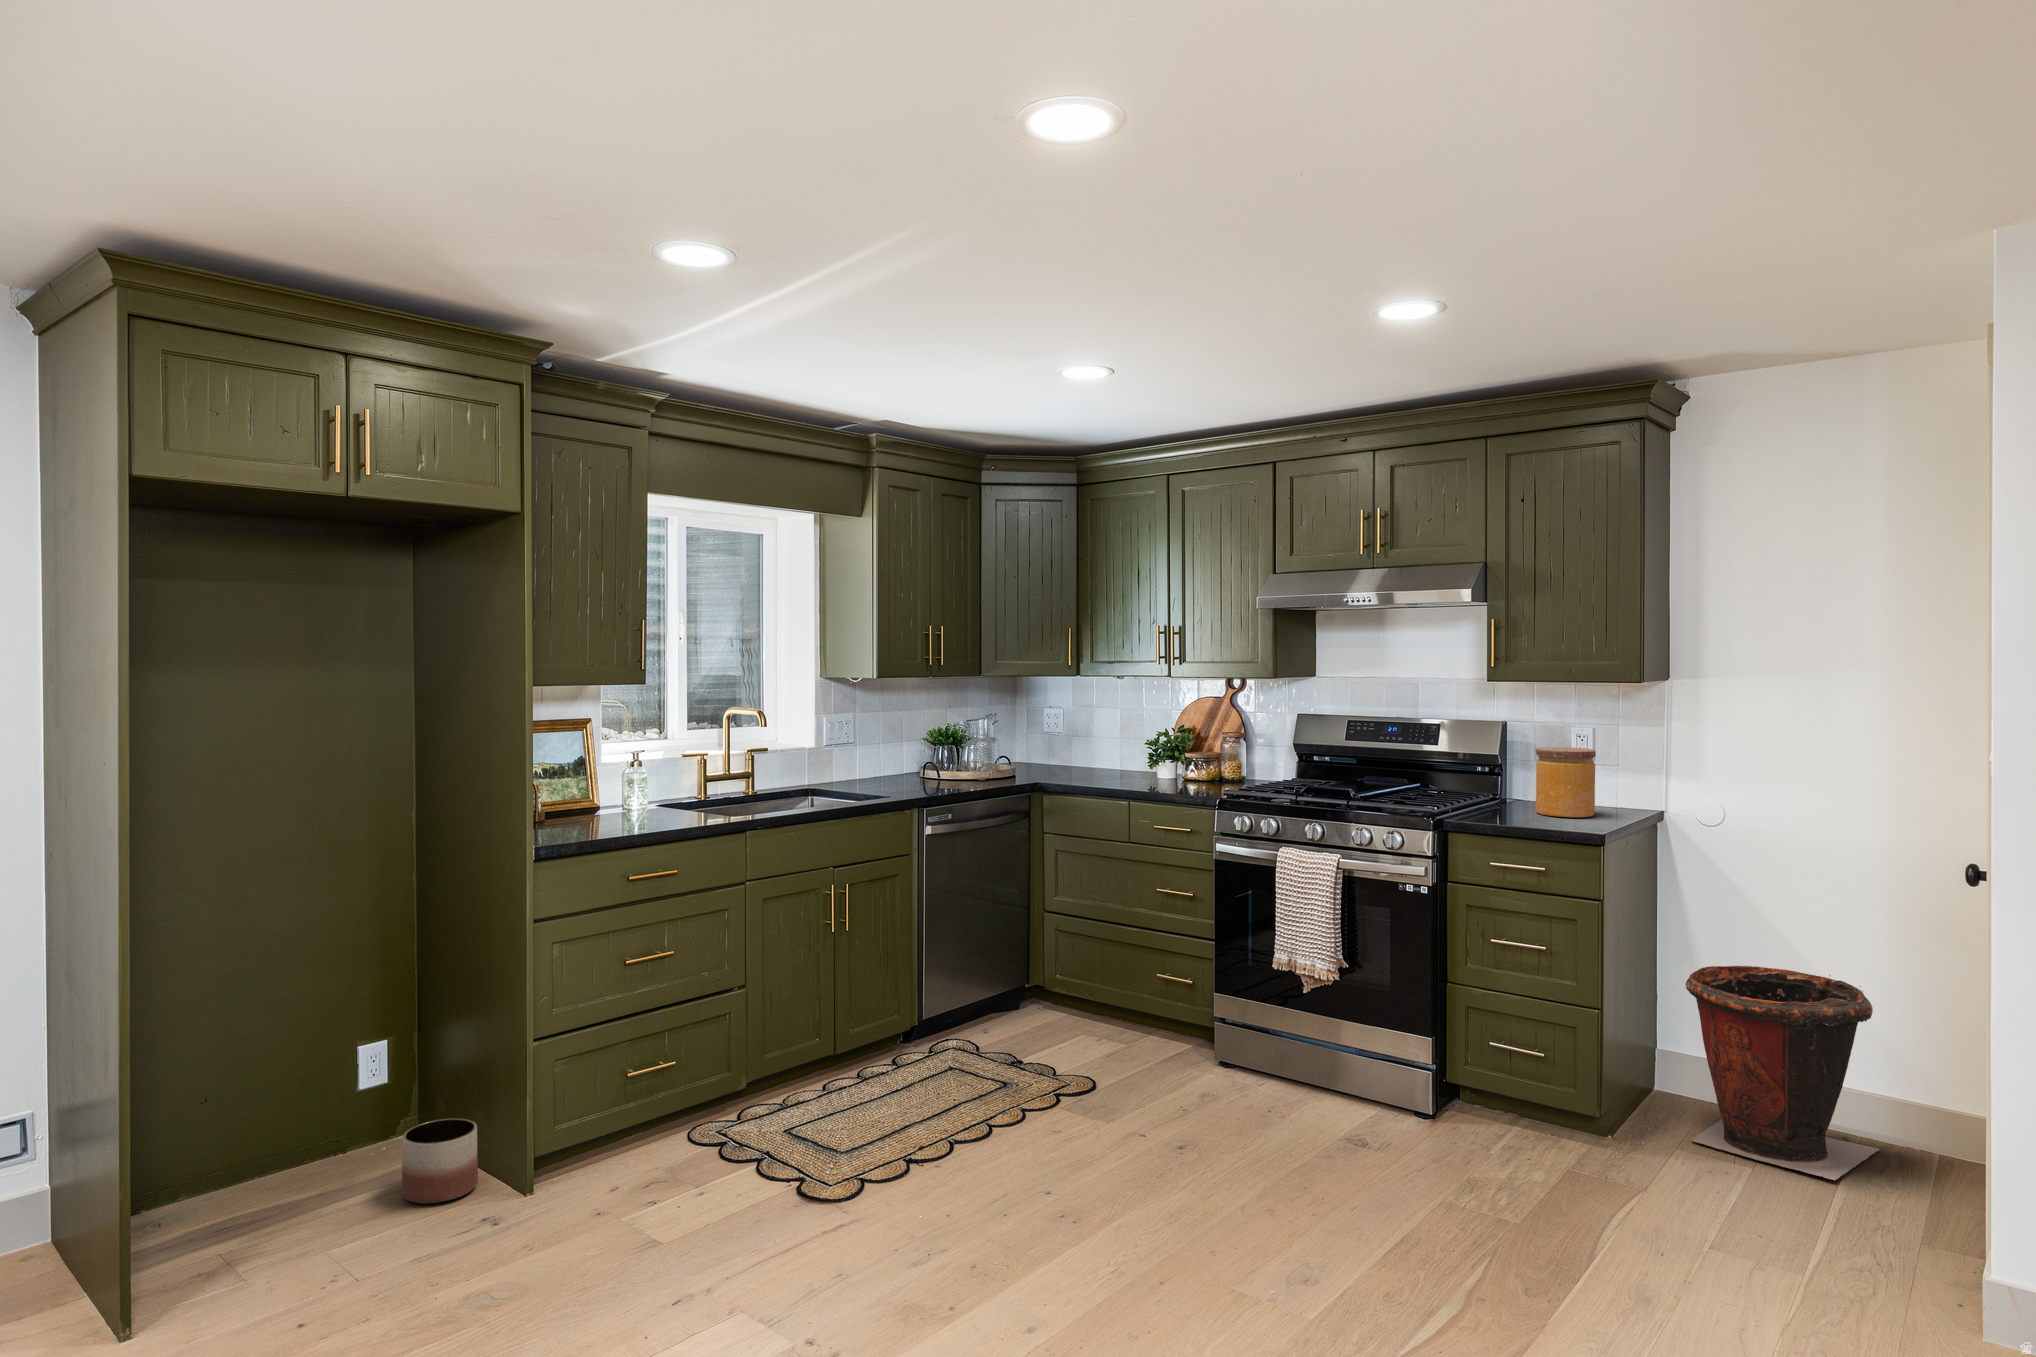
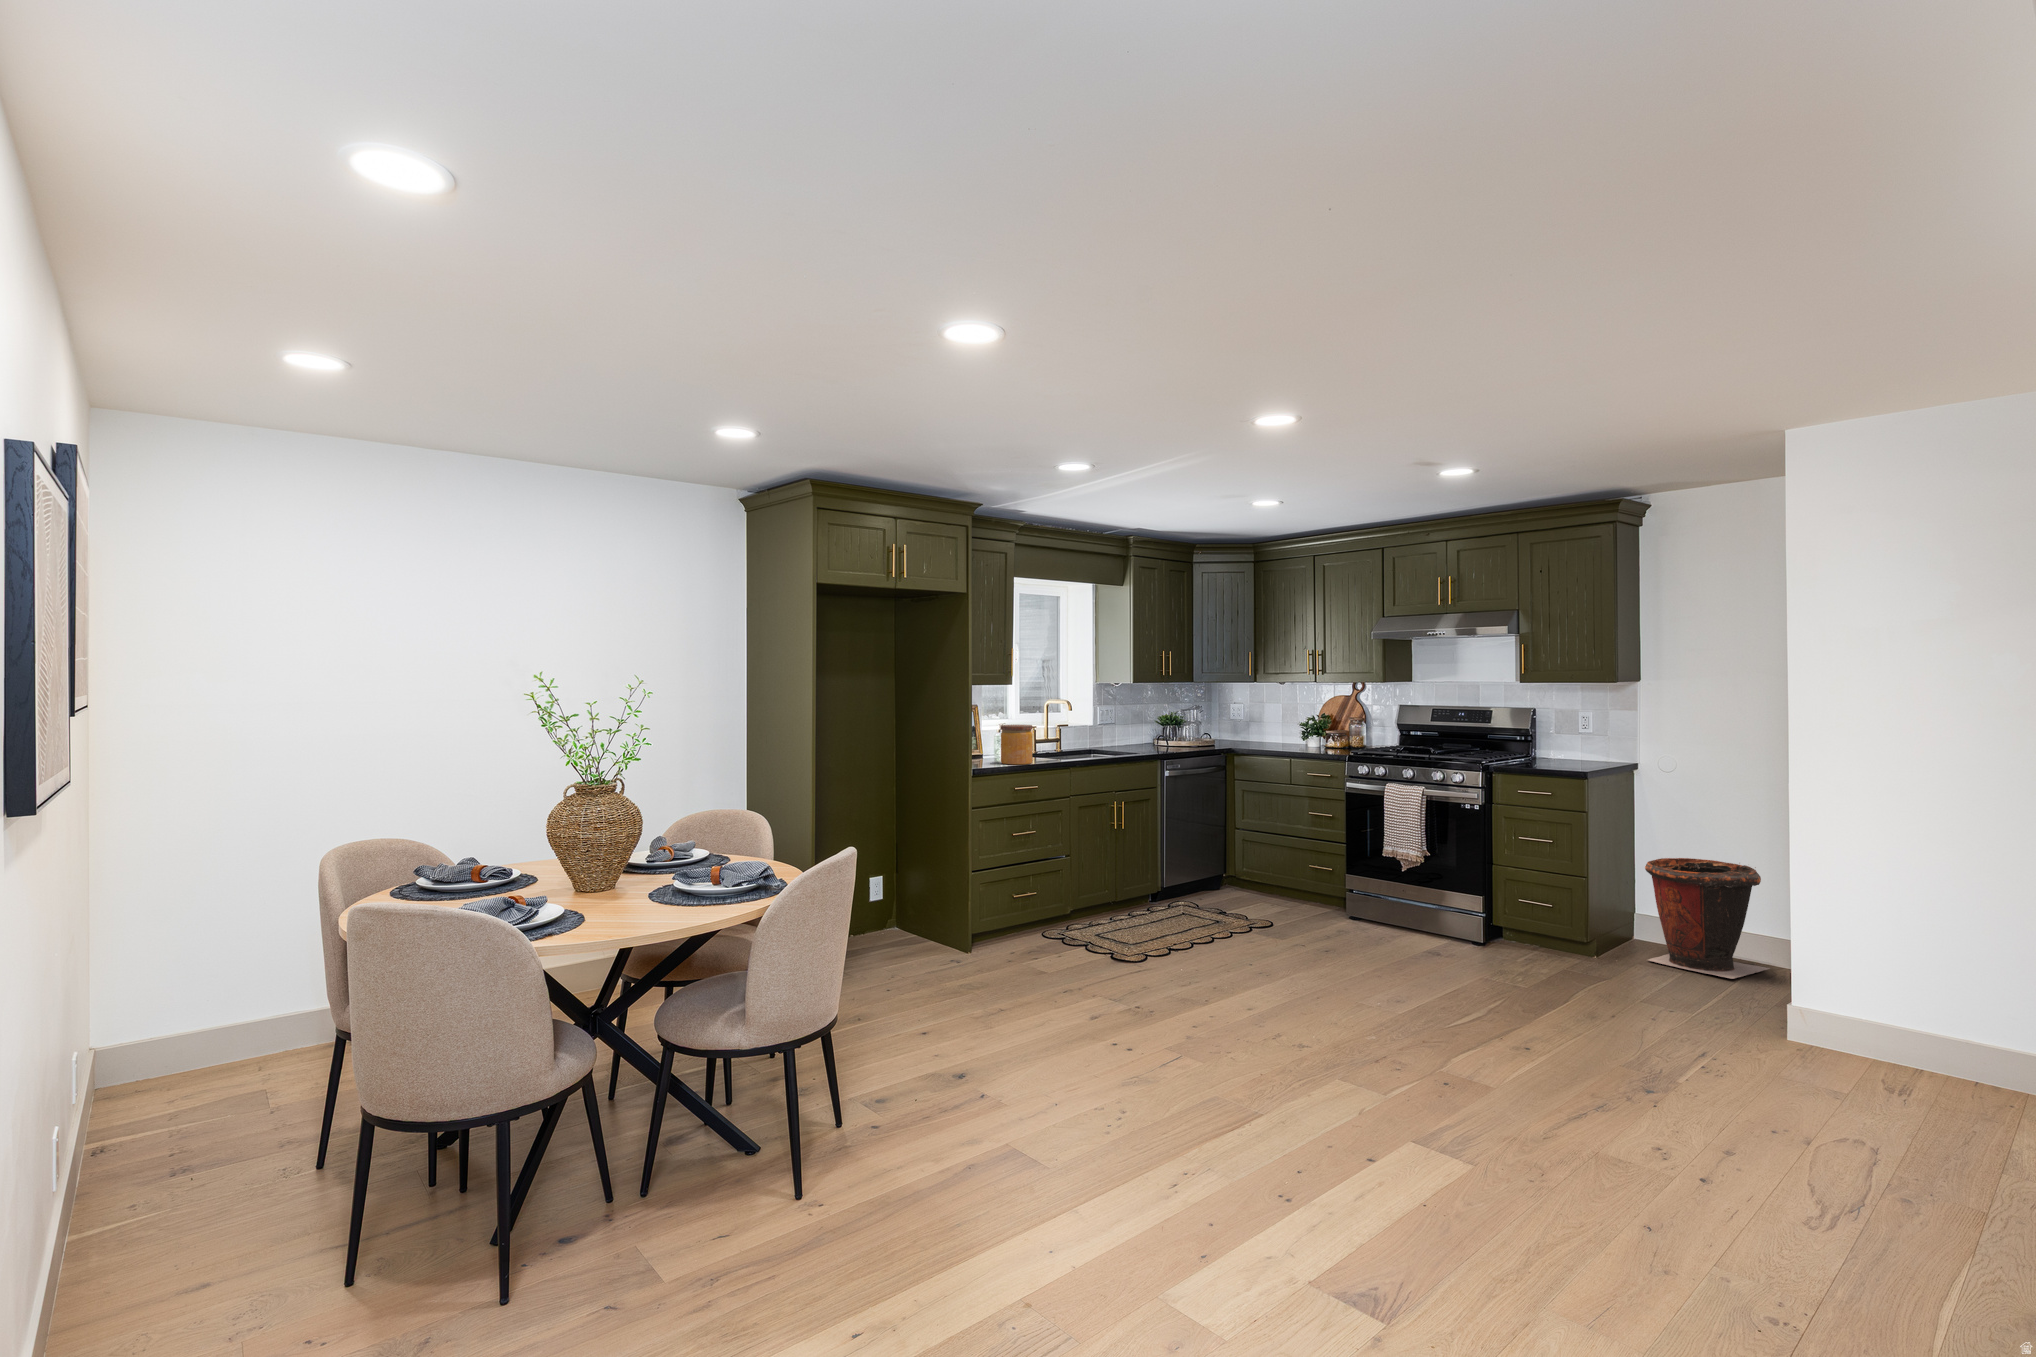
jar: present [1536,747,1596,817] -> present [1001,725,1032,765]
planter: present [402,1118,478,1204] -> none [905,915,941,955]

